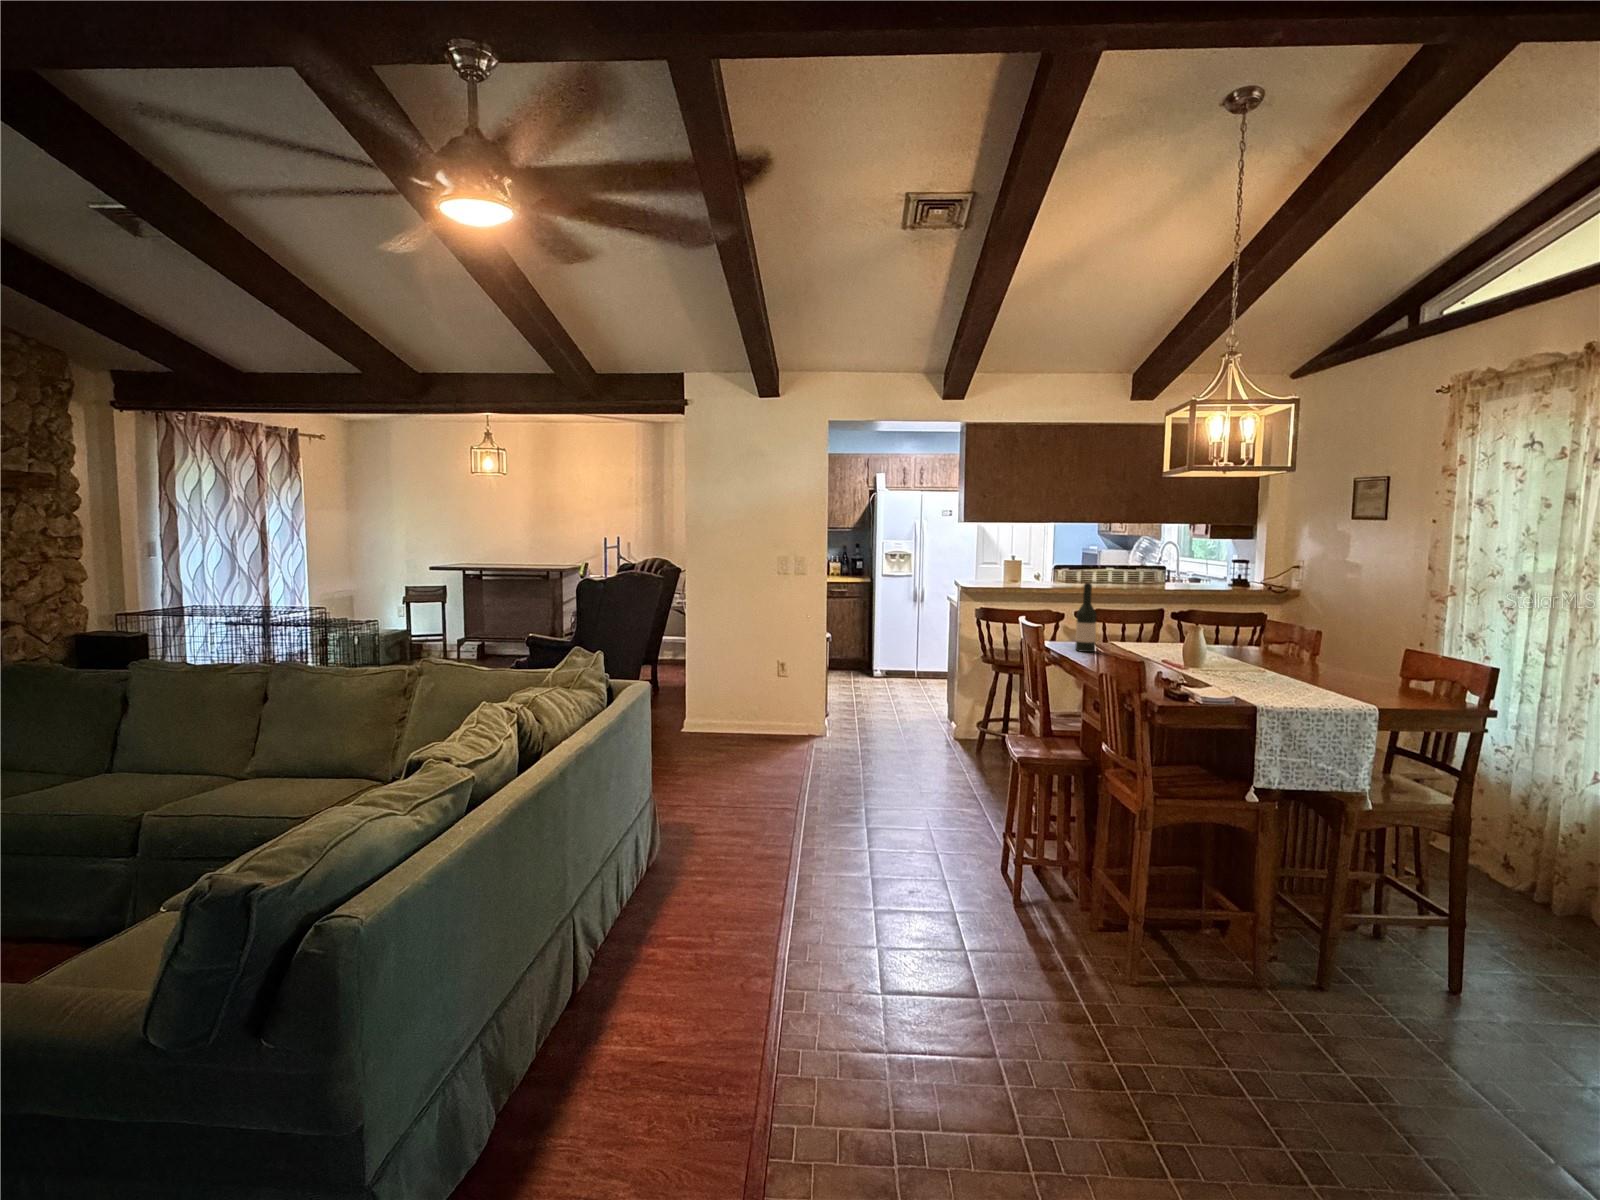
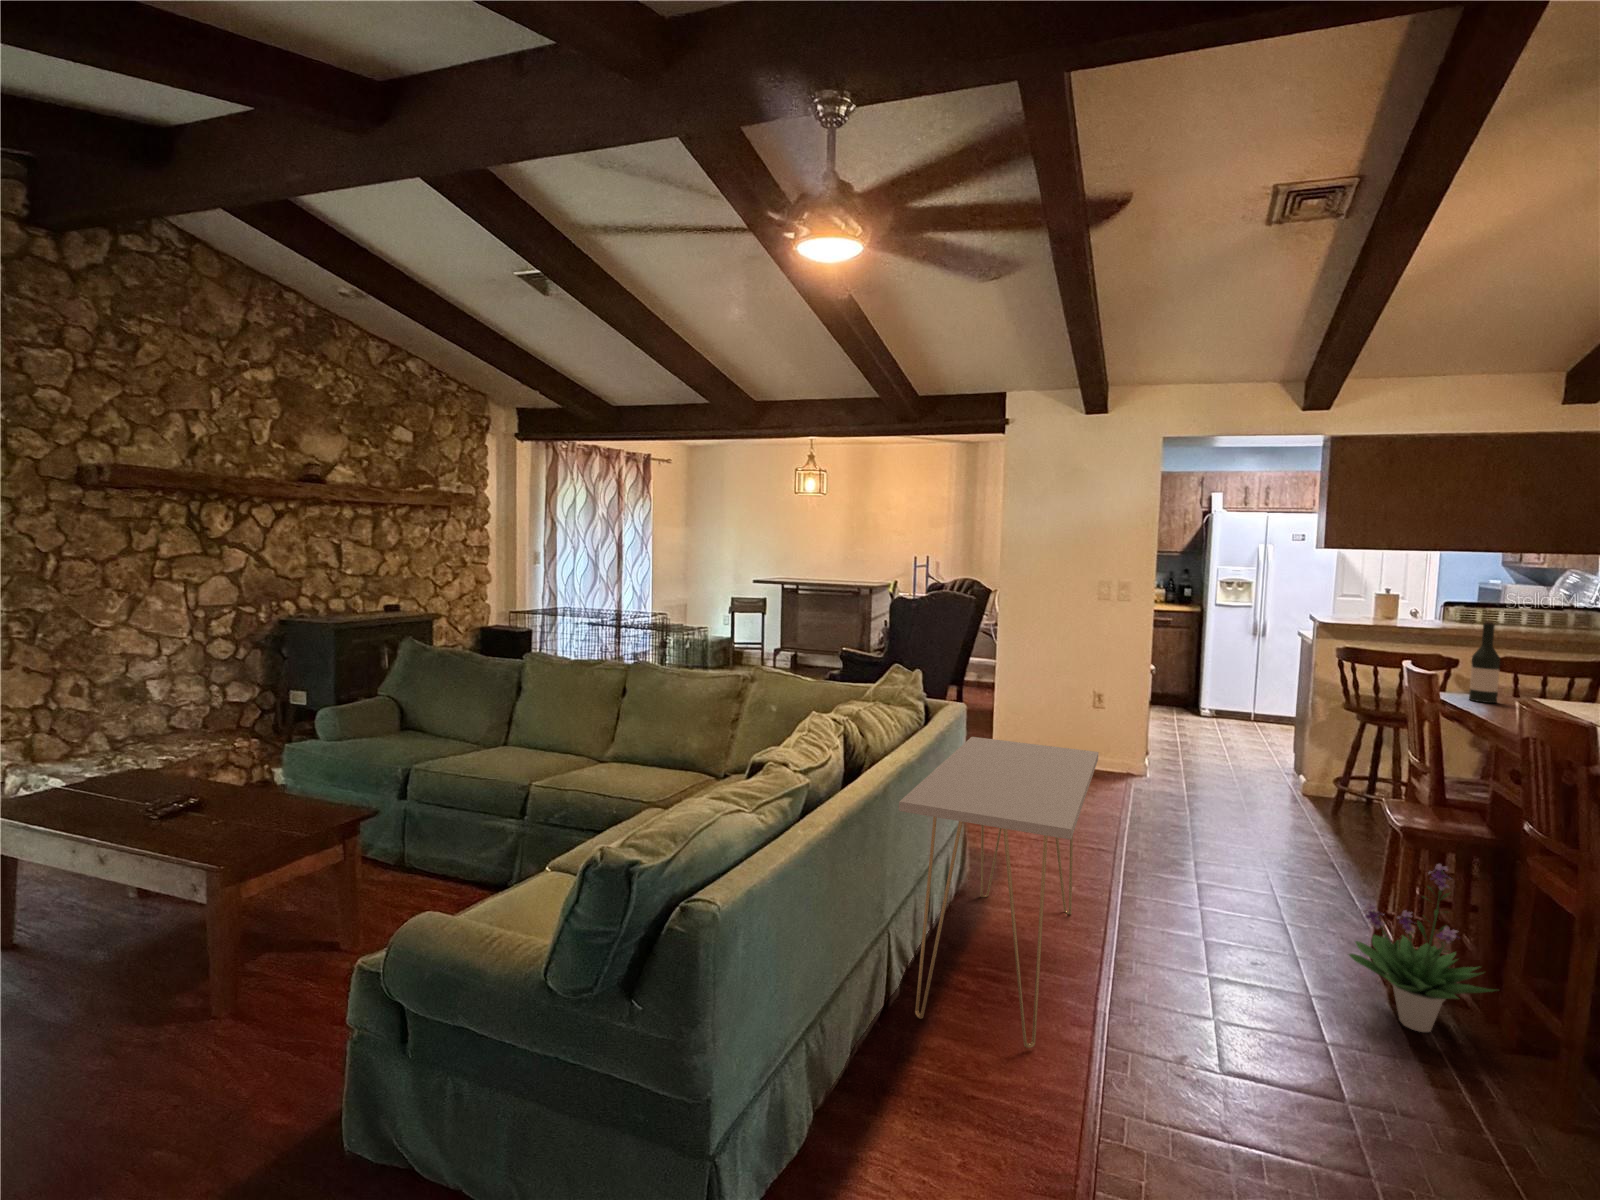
console table: none [555,726,778,1064] -> present [899,737,1099,1048]
potted plant: none [996,800,1110,952] -> present [1349,864,1496,1032]

